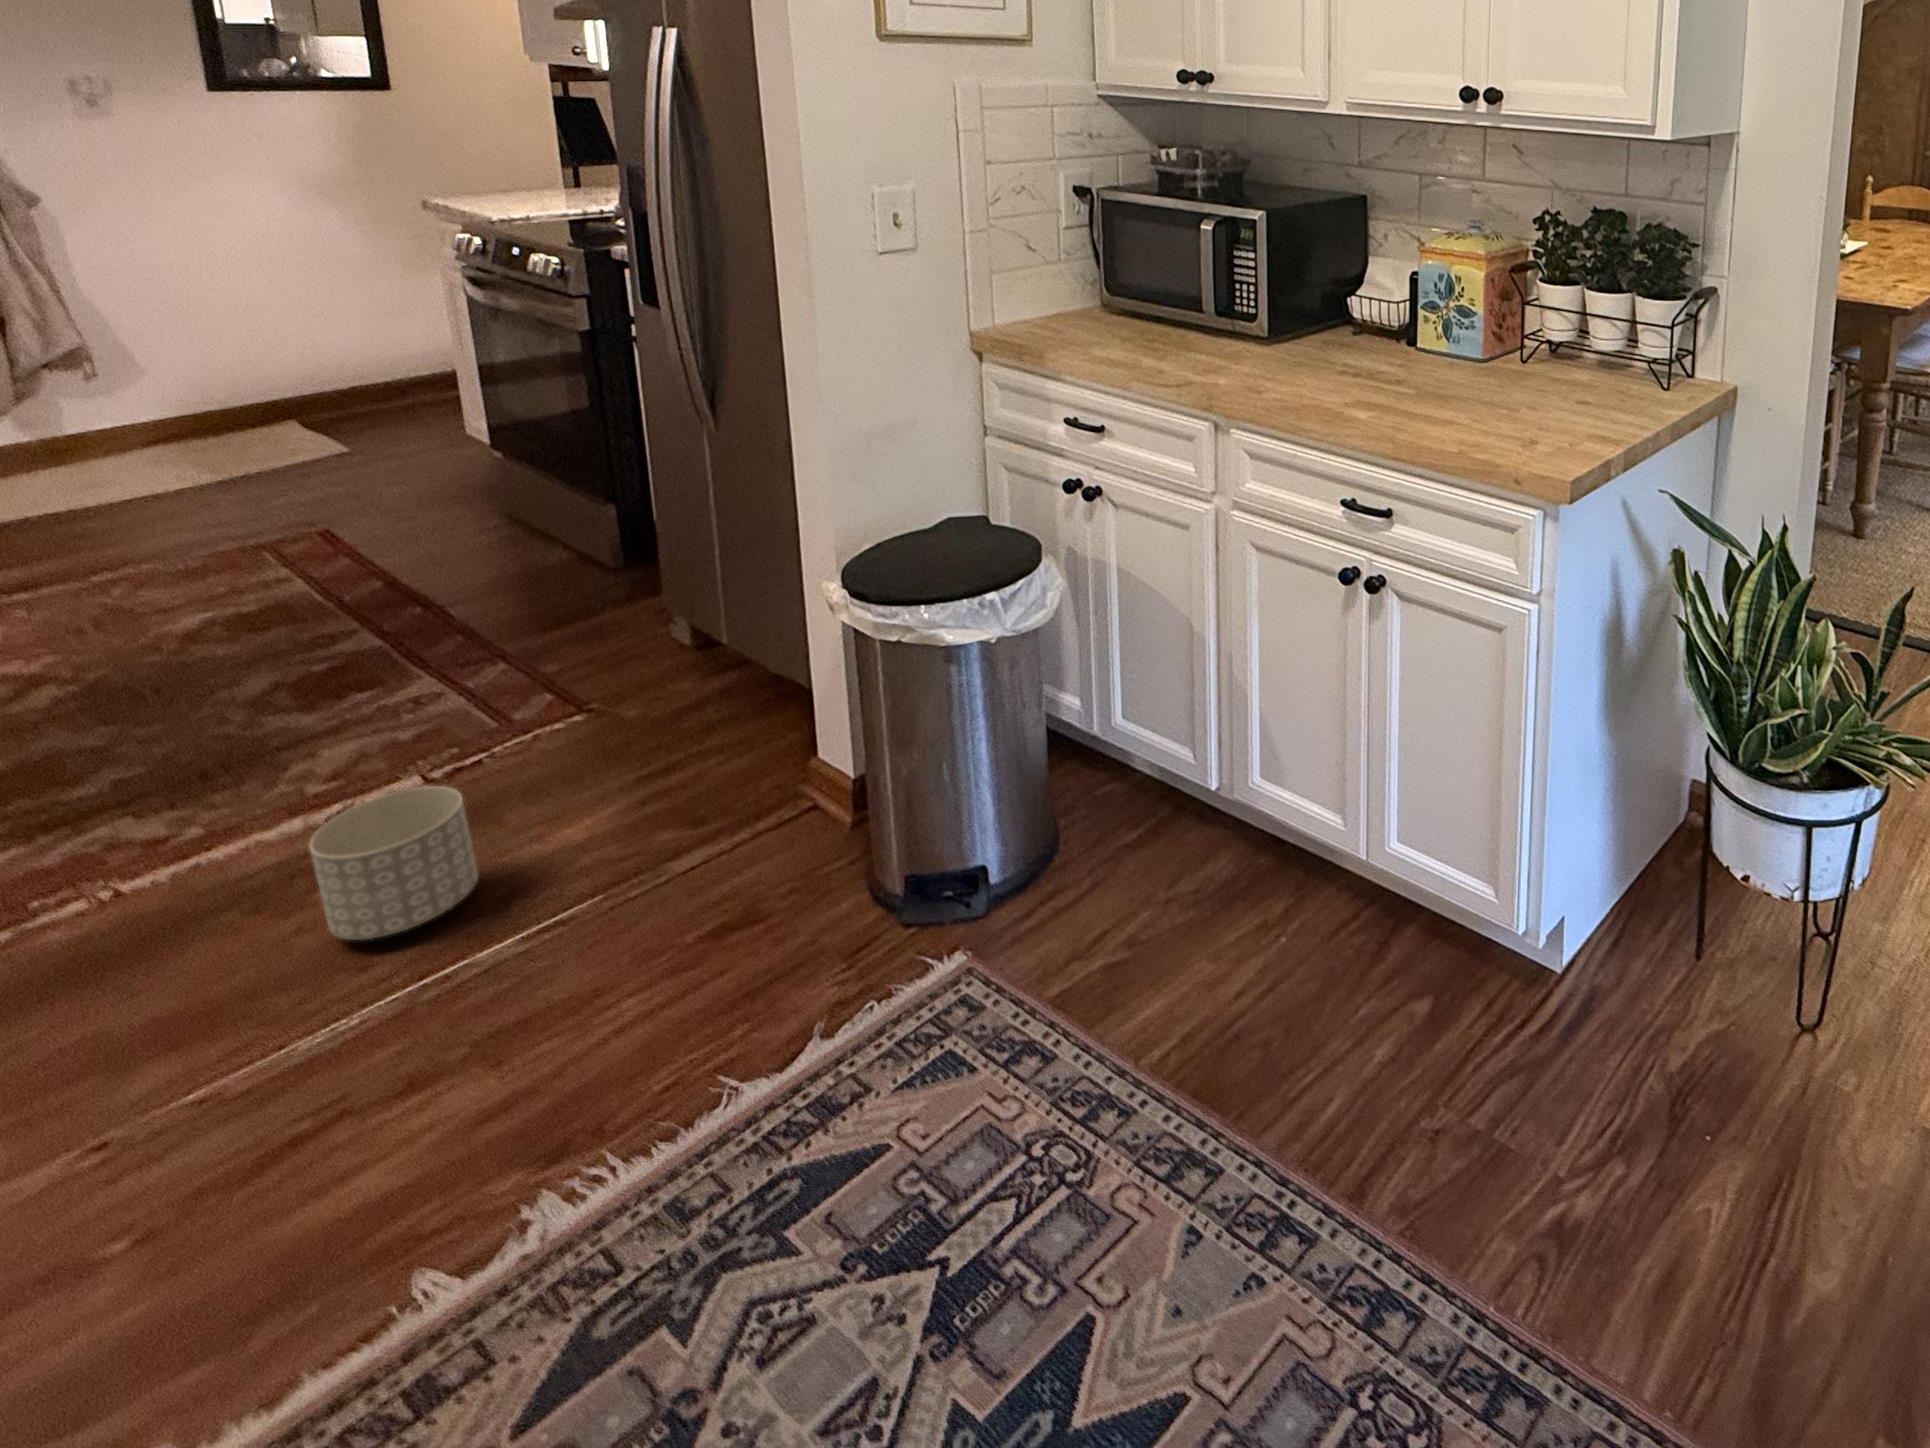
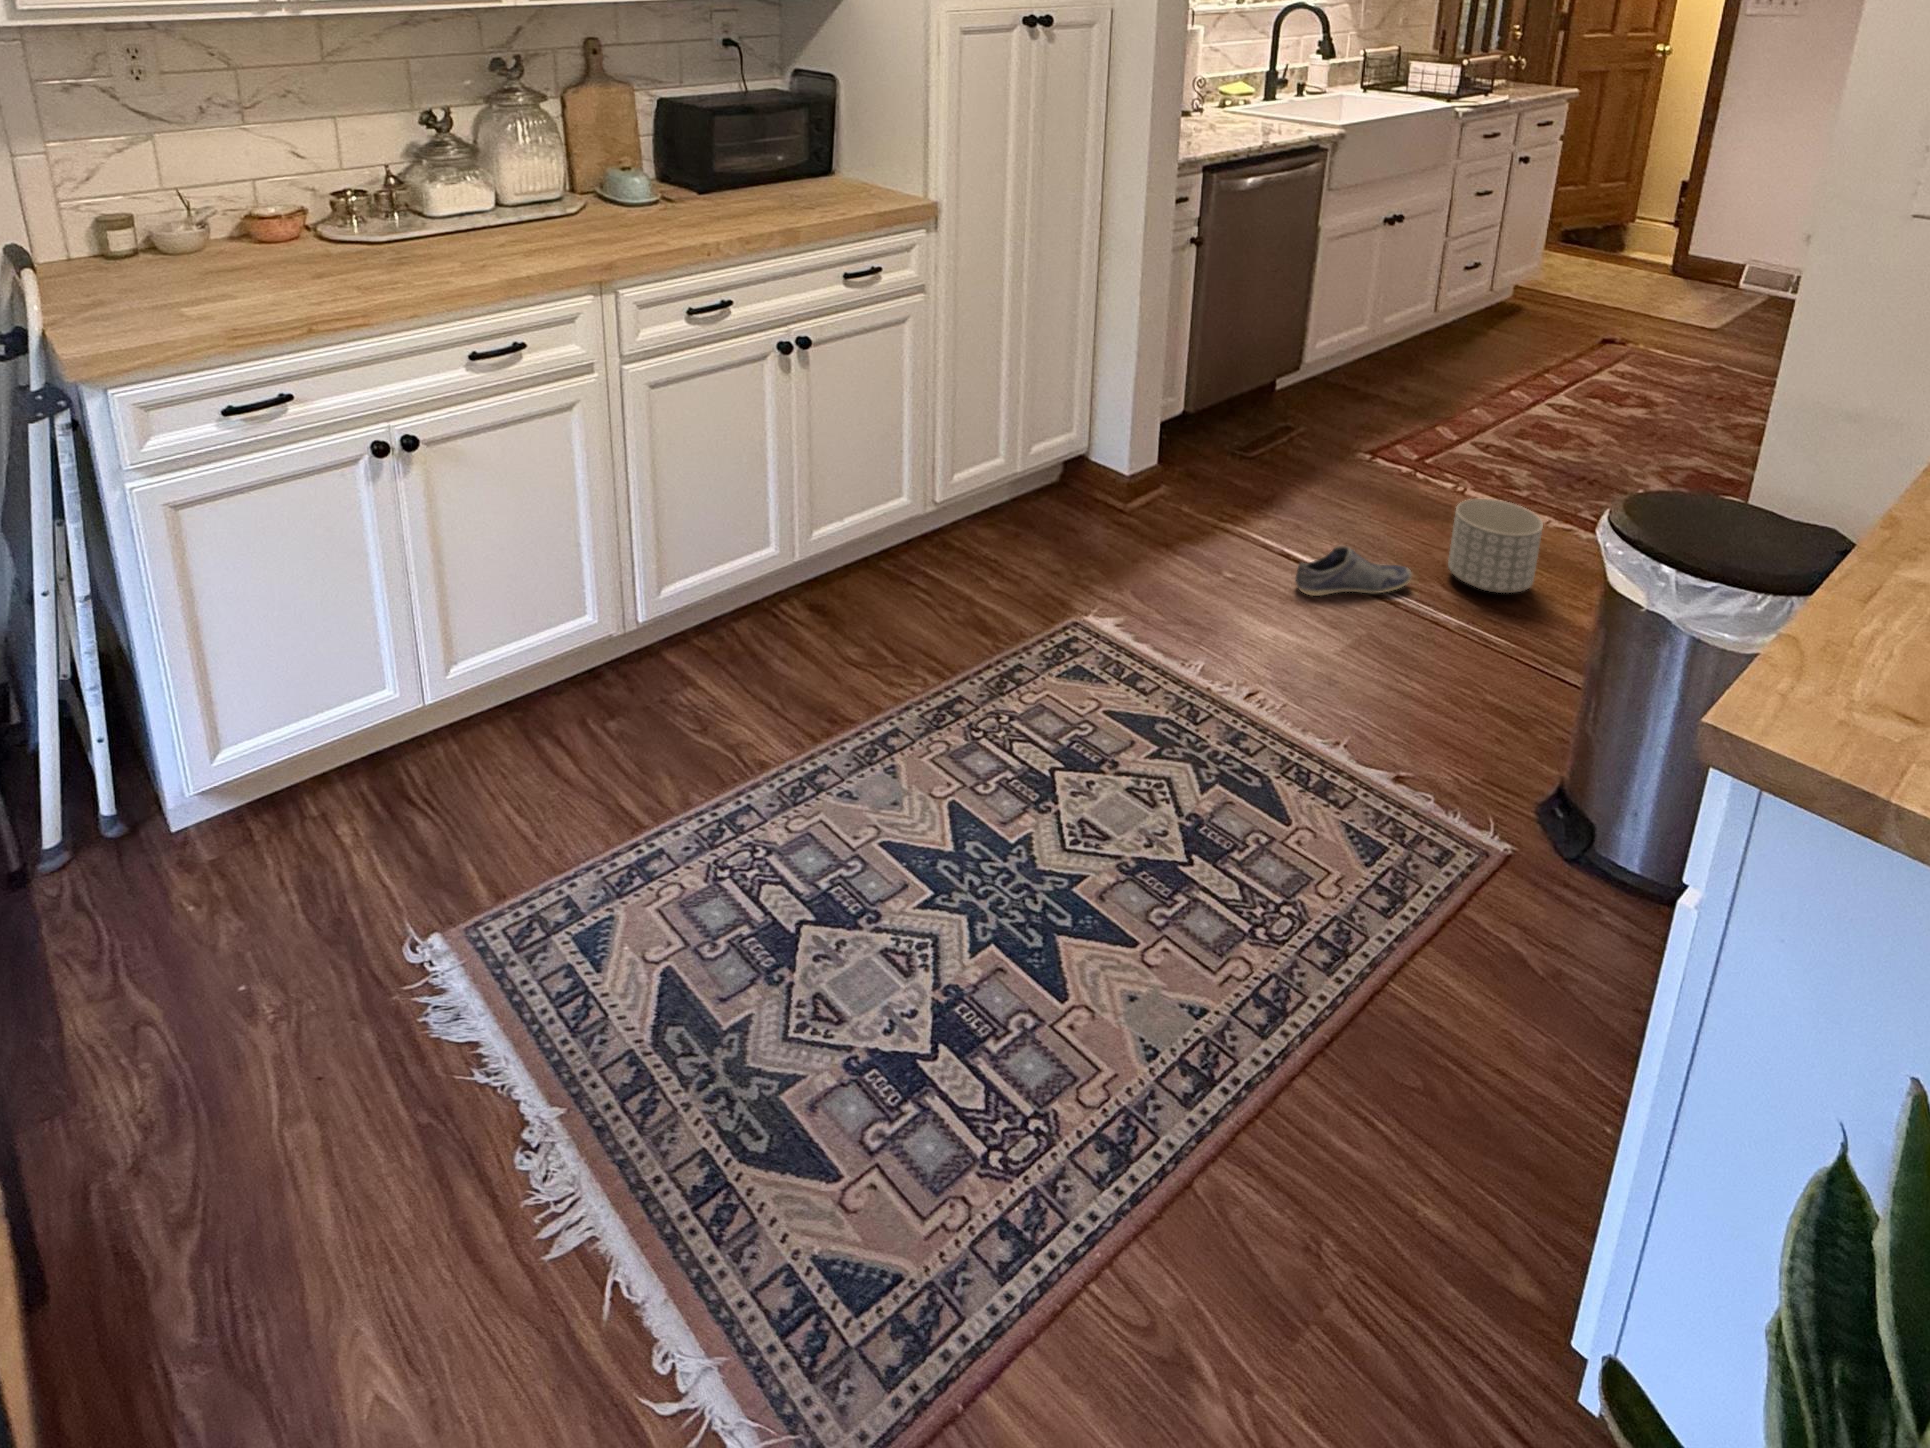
shoe: none [234,976,368,1142] -> present [1296,546,1412,596]

